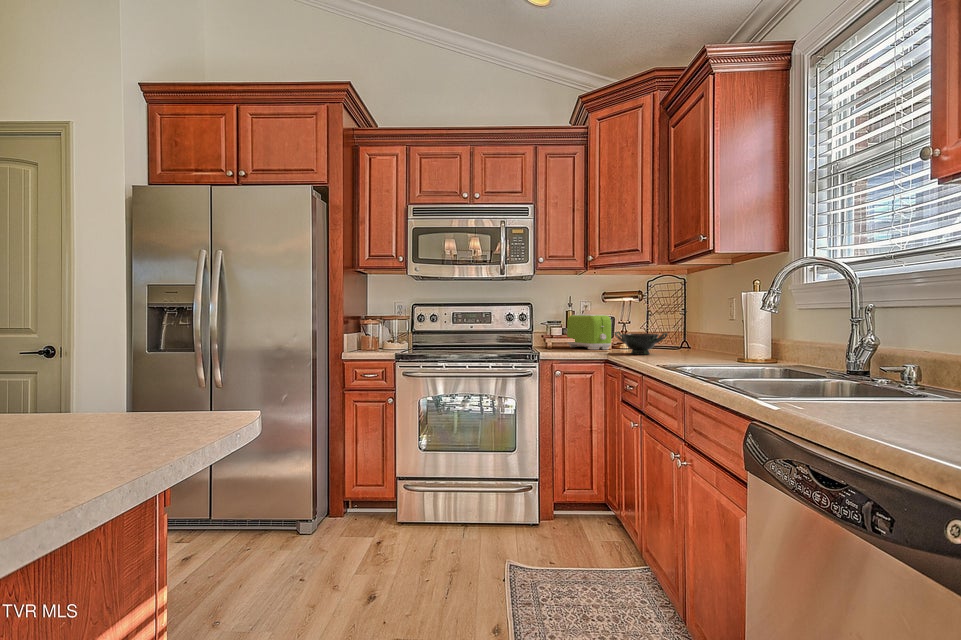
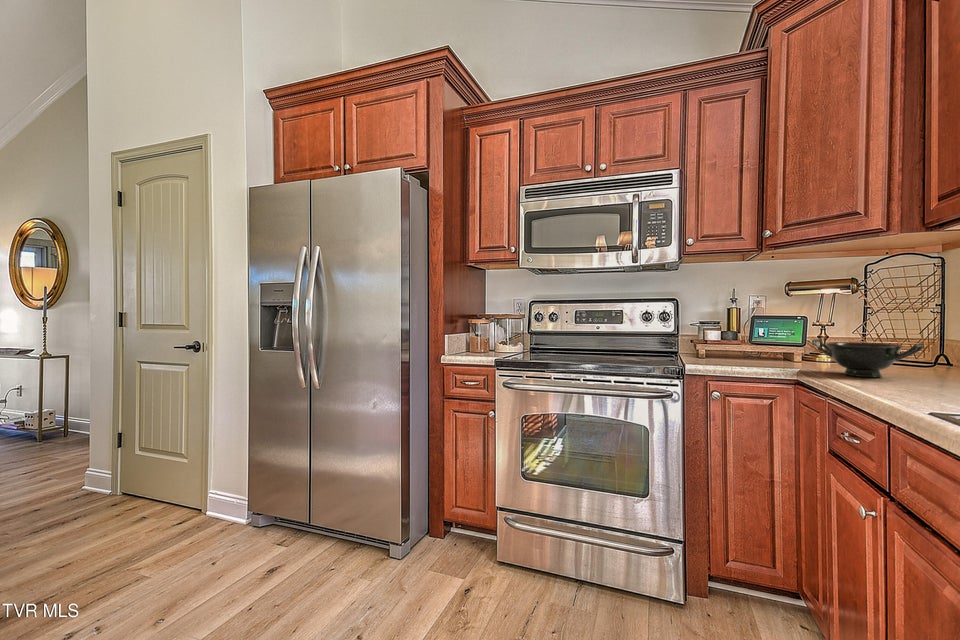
toaster: present [567,315,611,350] -> none [730,313,802,362]

